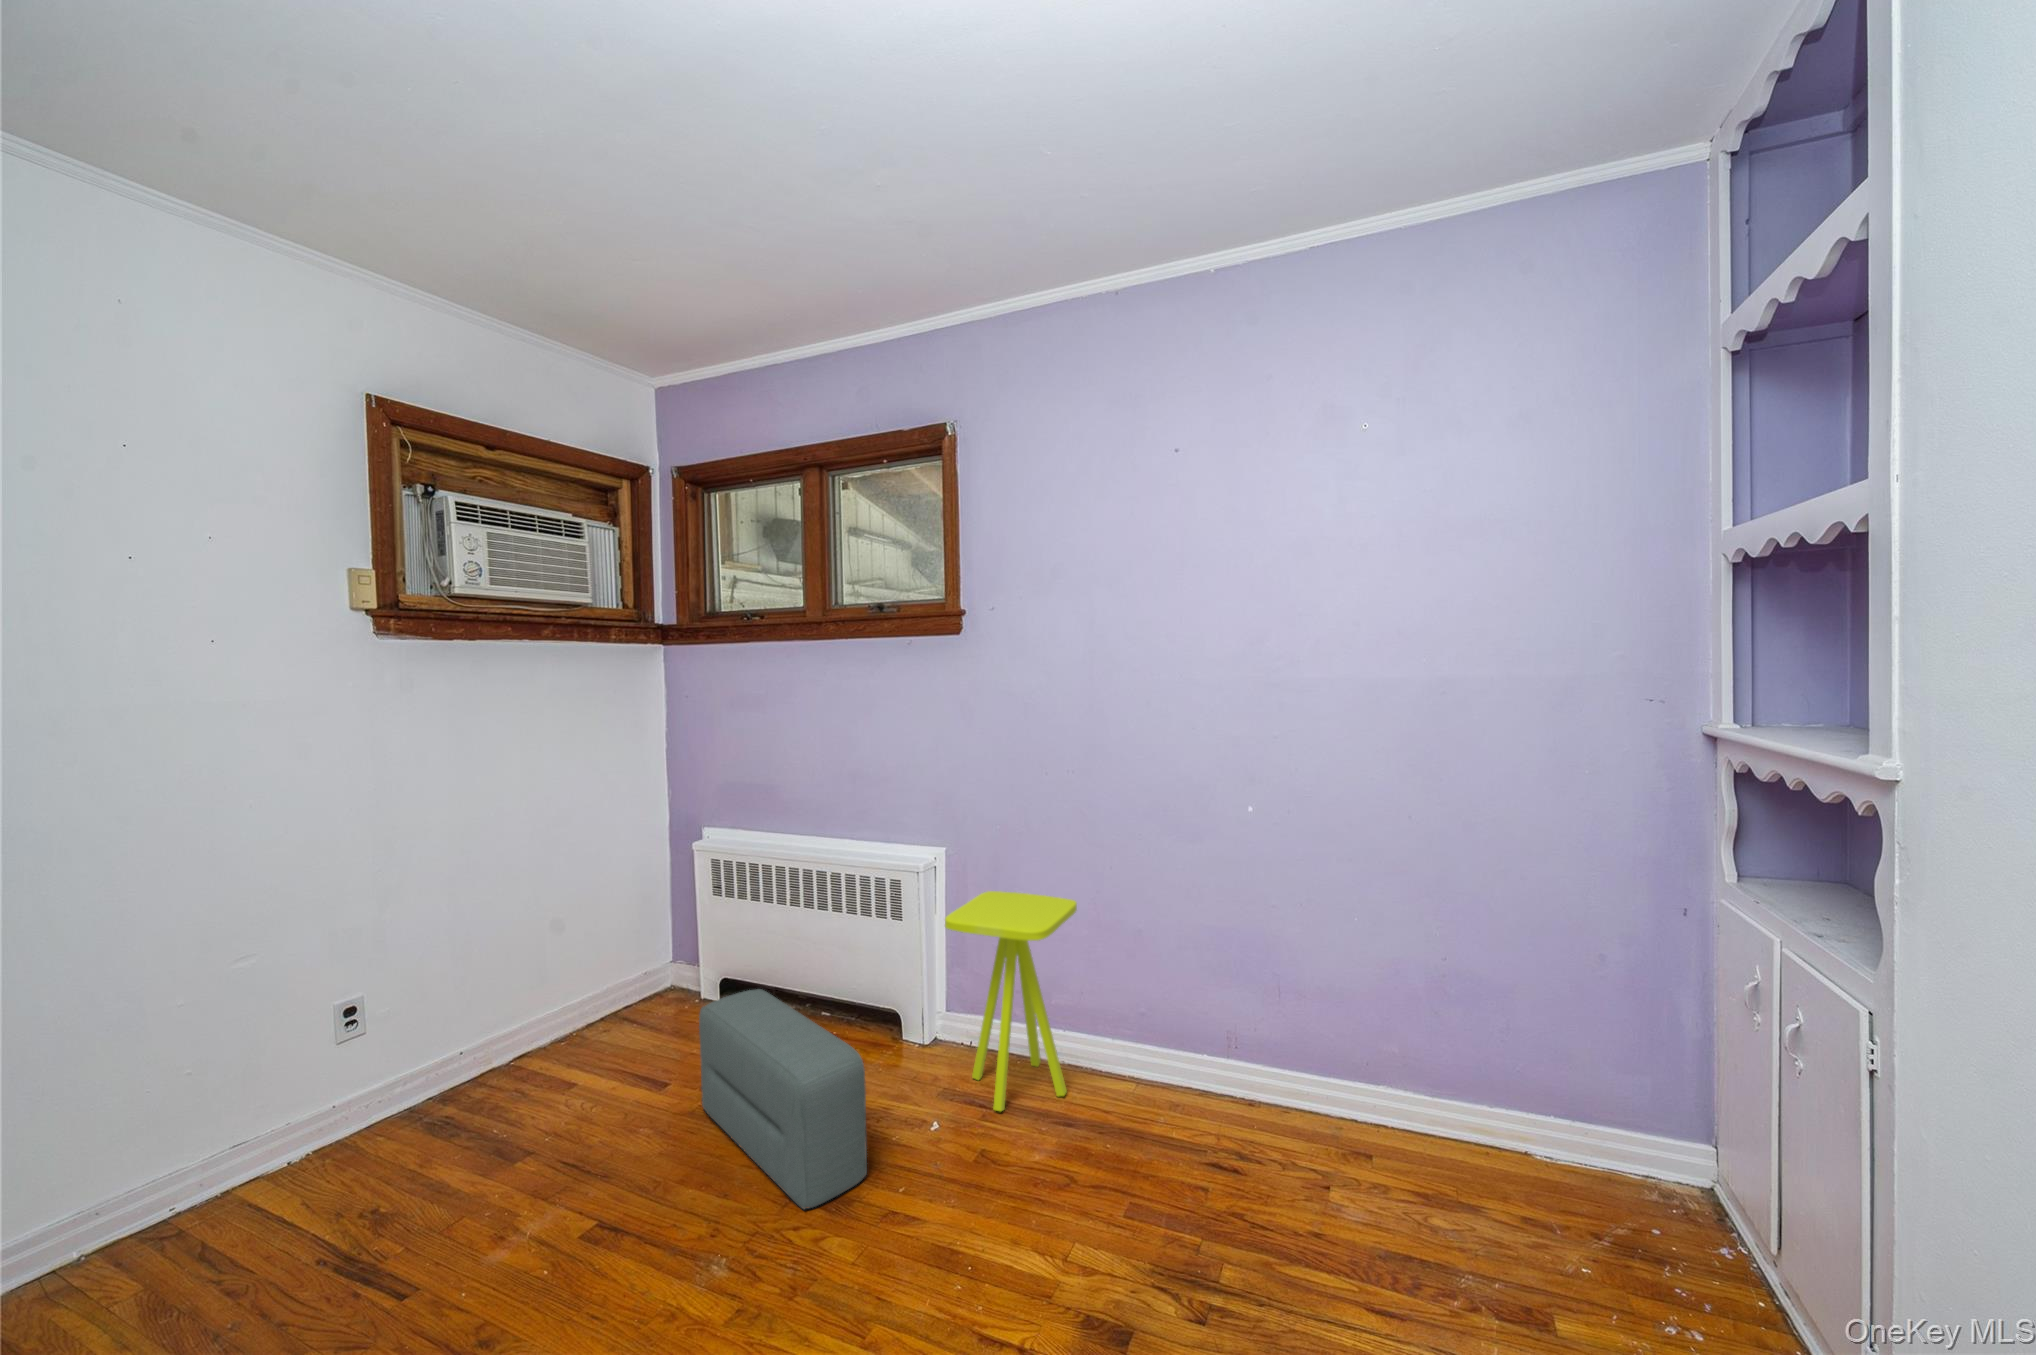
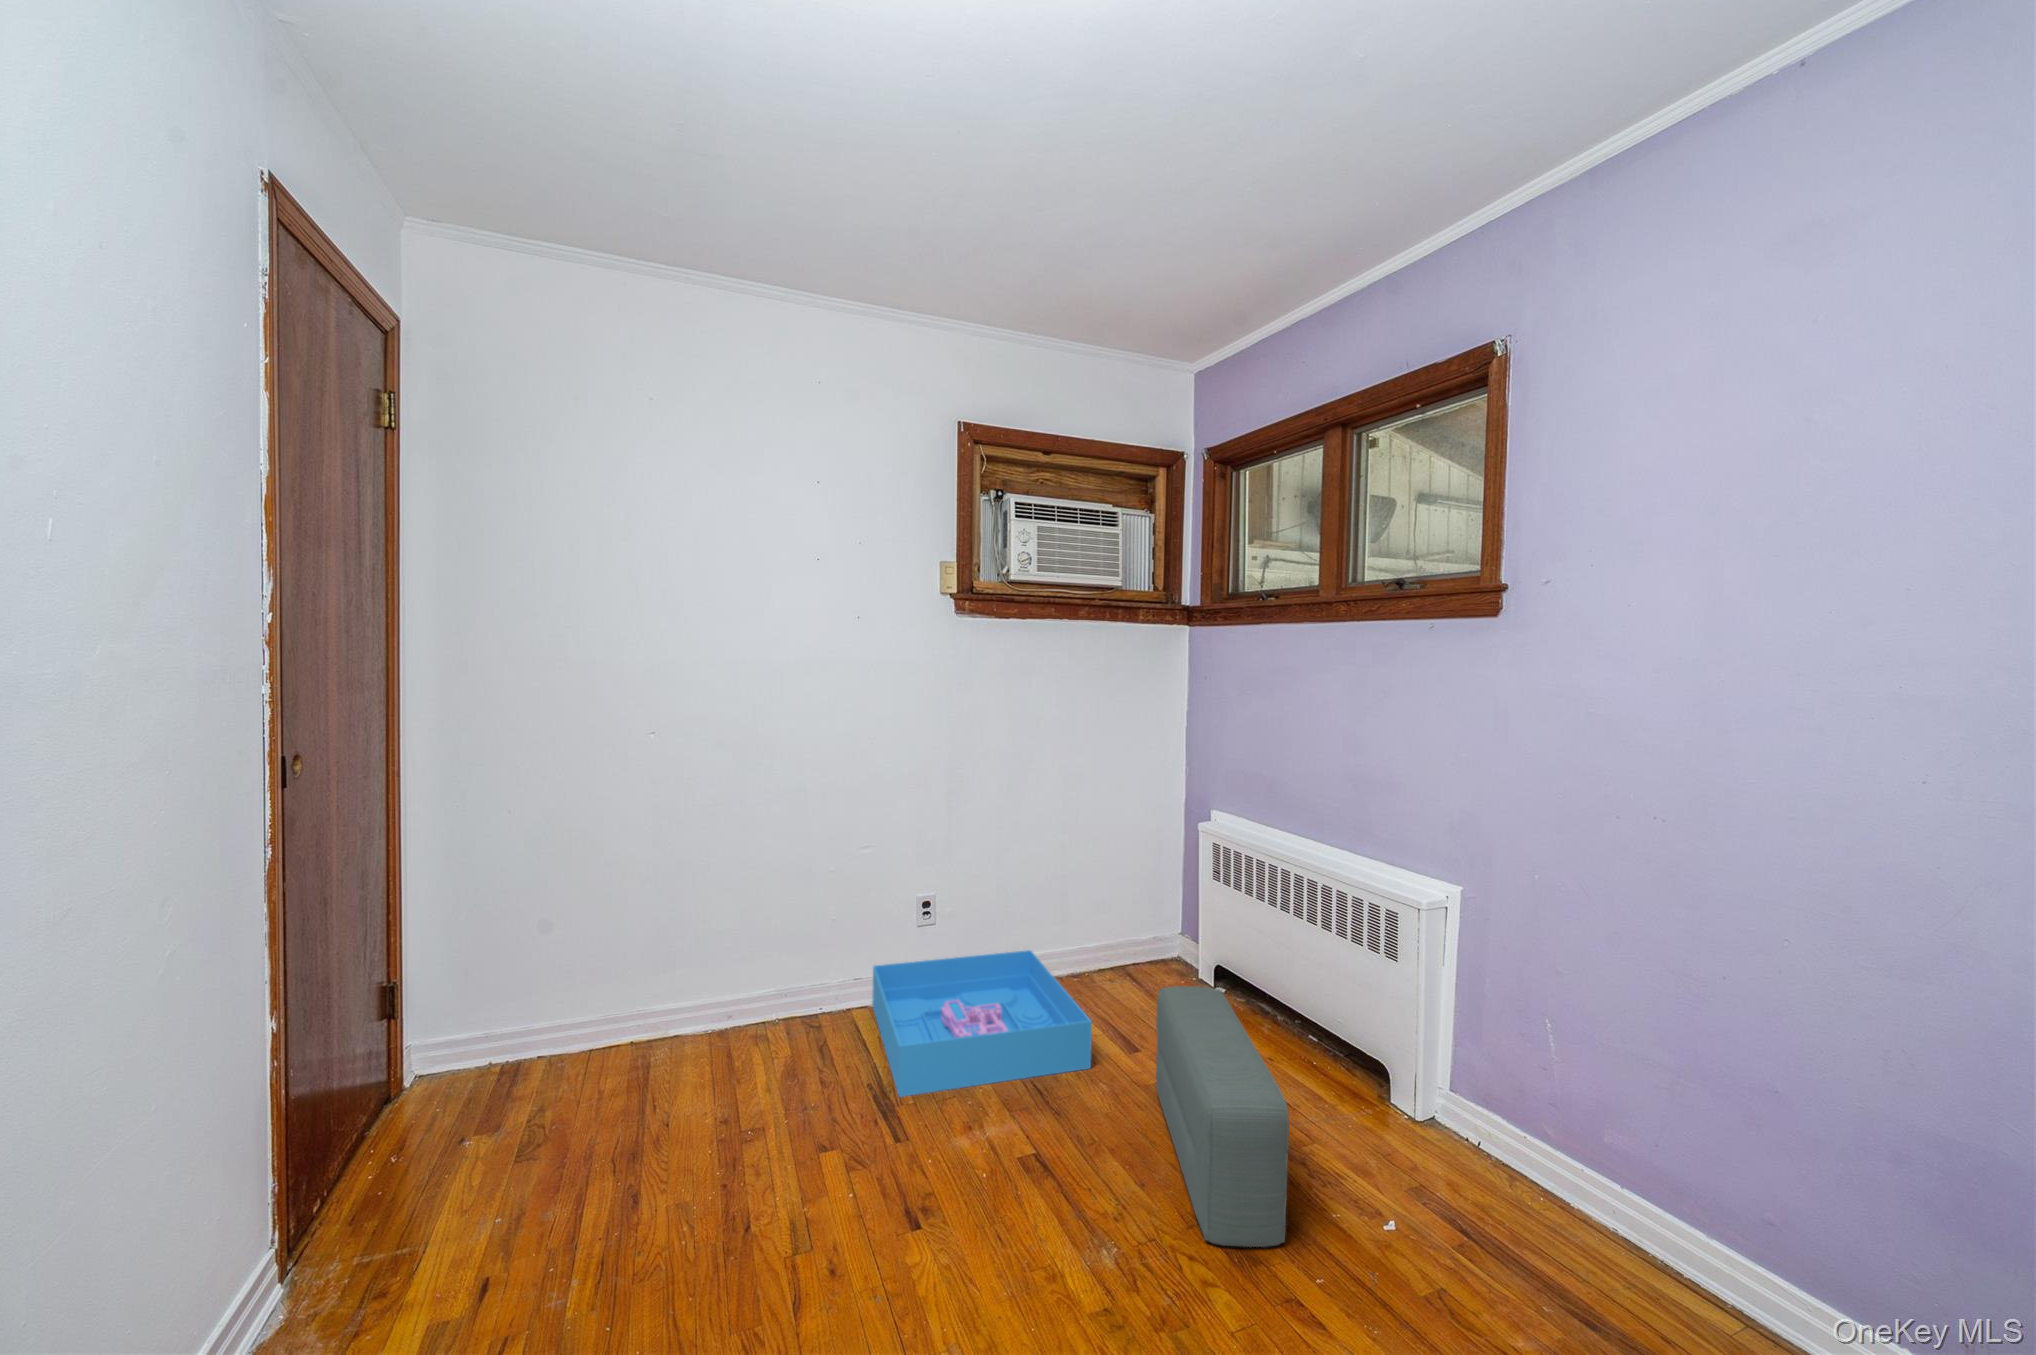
side table: present [945,891,1077,1111] -> none [1430,963,1658,1290]
storage bin: none [261,1027,623,1262] -> present [872,950,1092,1097]

